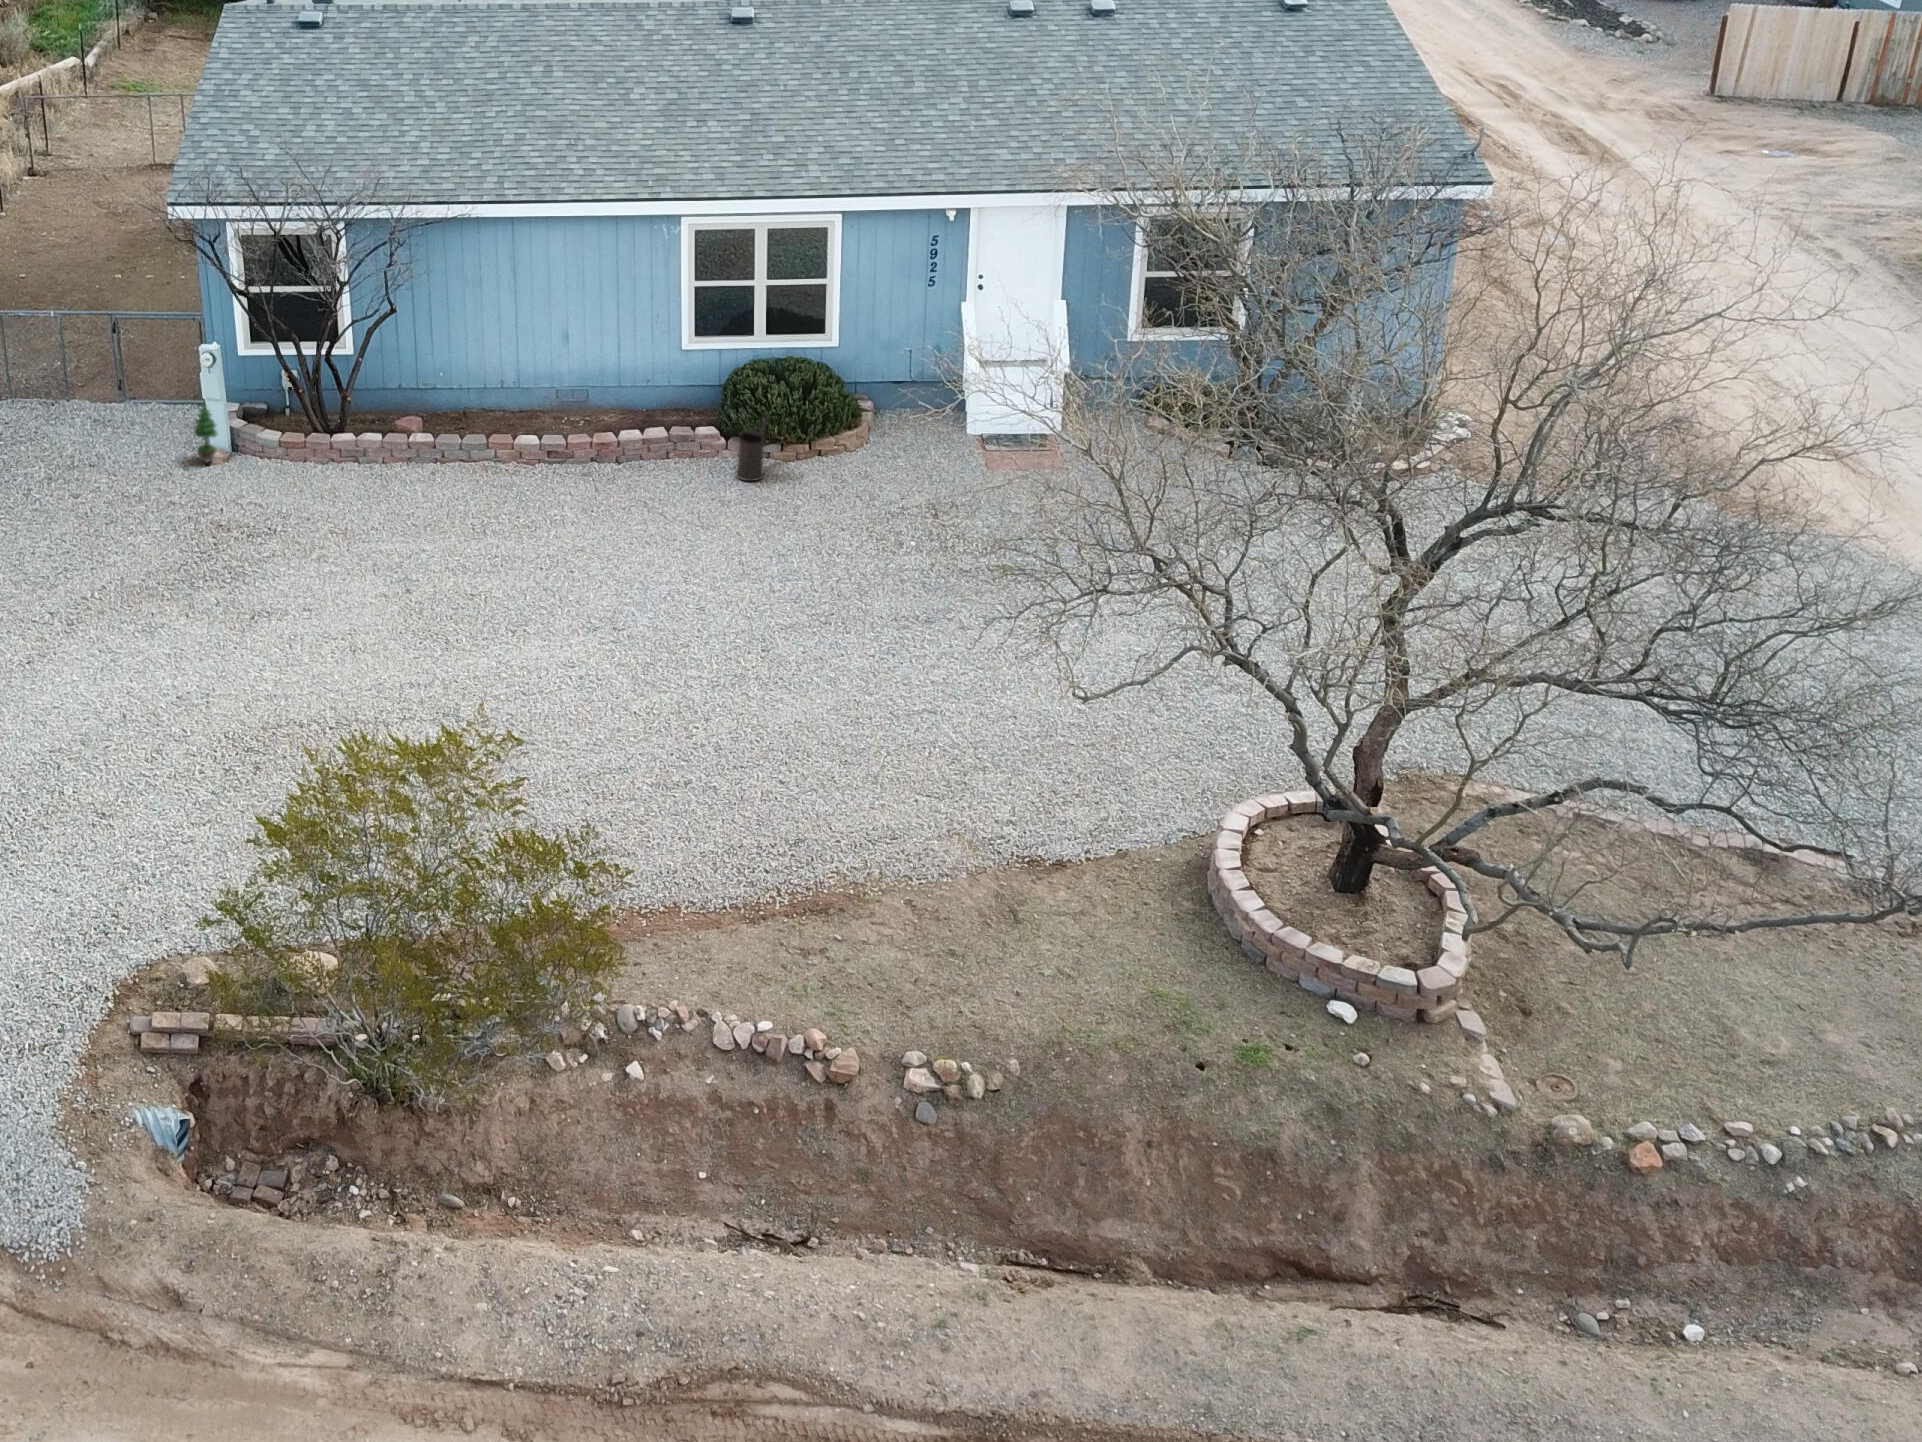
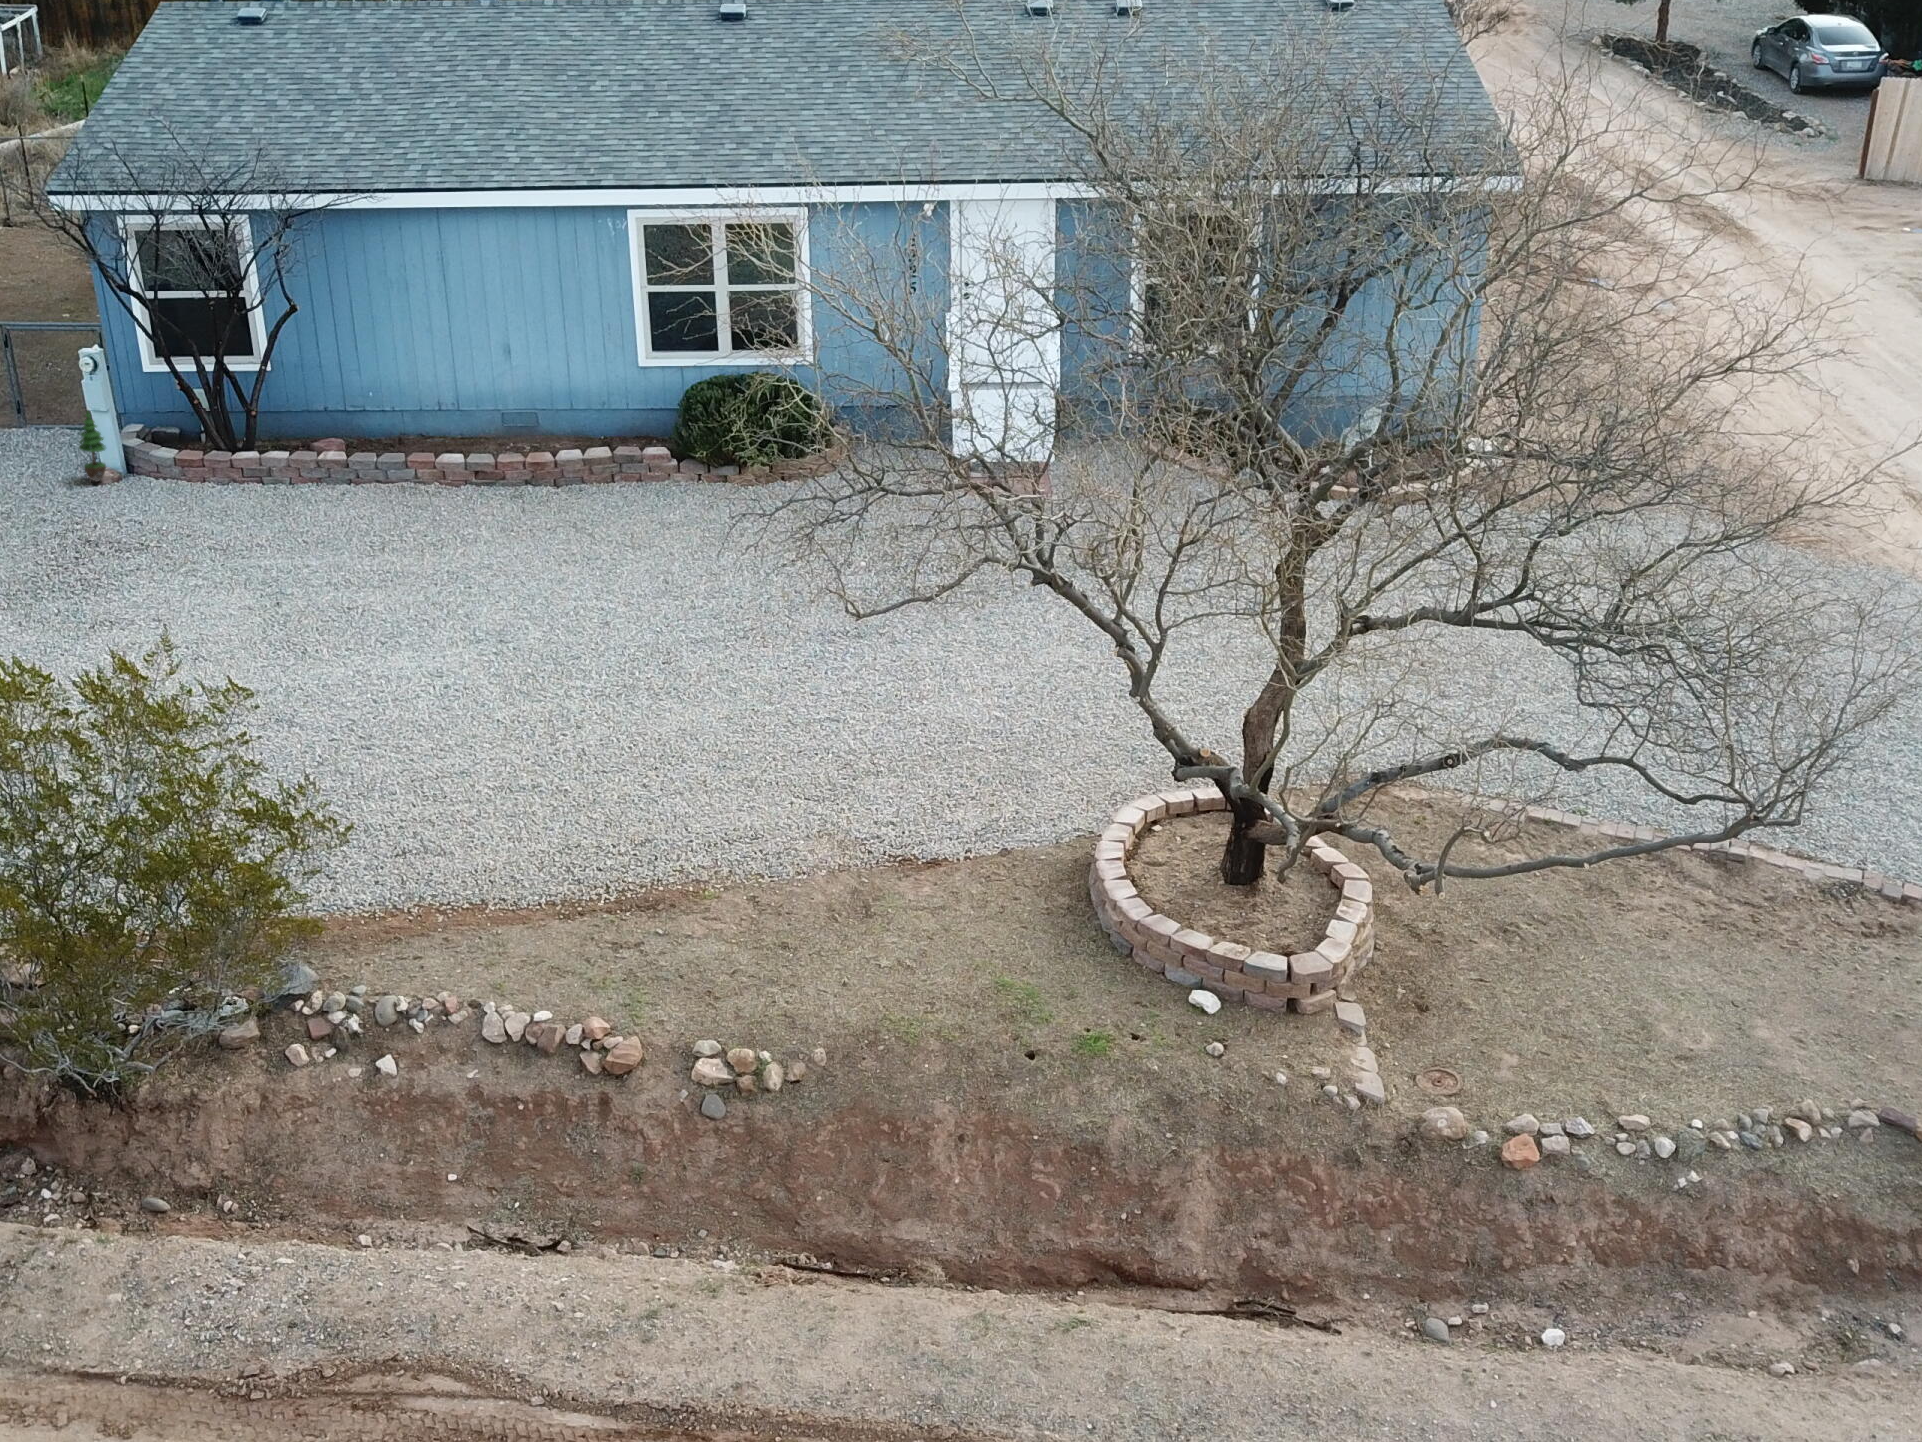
watering can: present [736,417,767,481] -> none [680,433,719,502]

